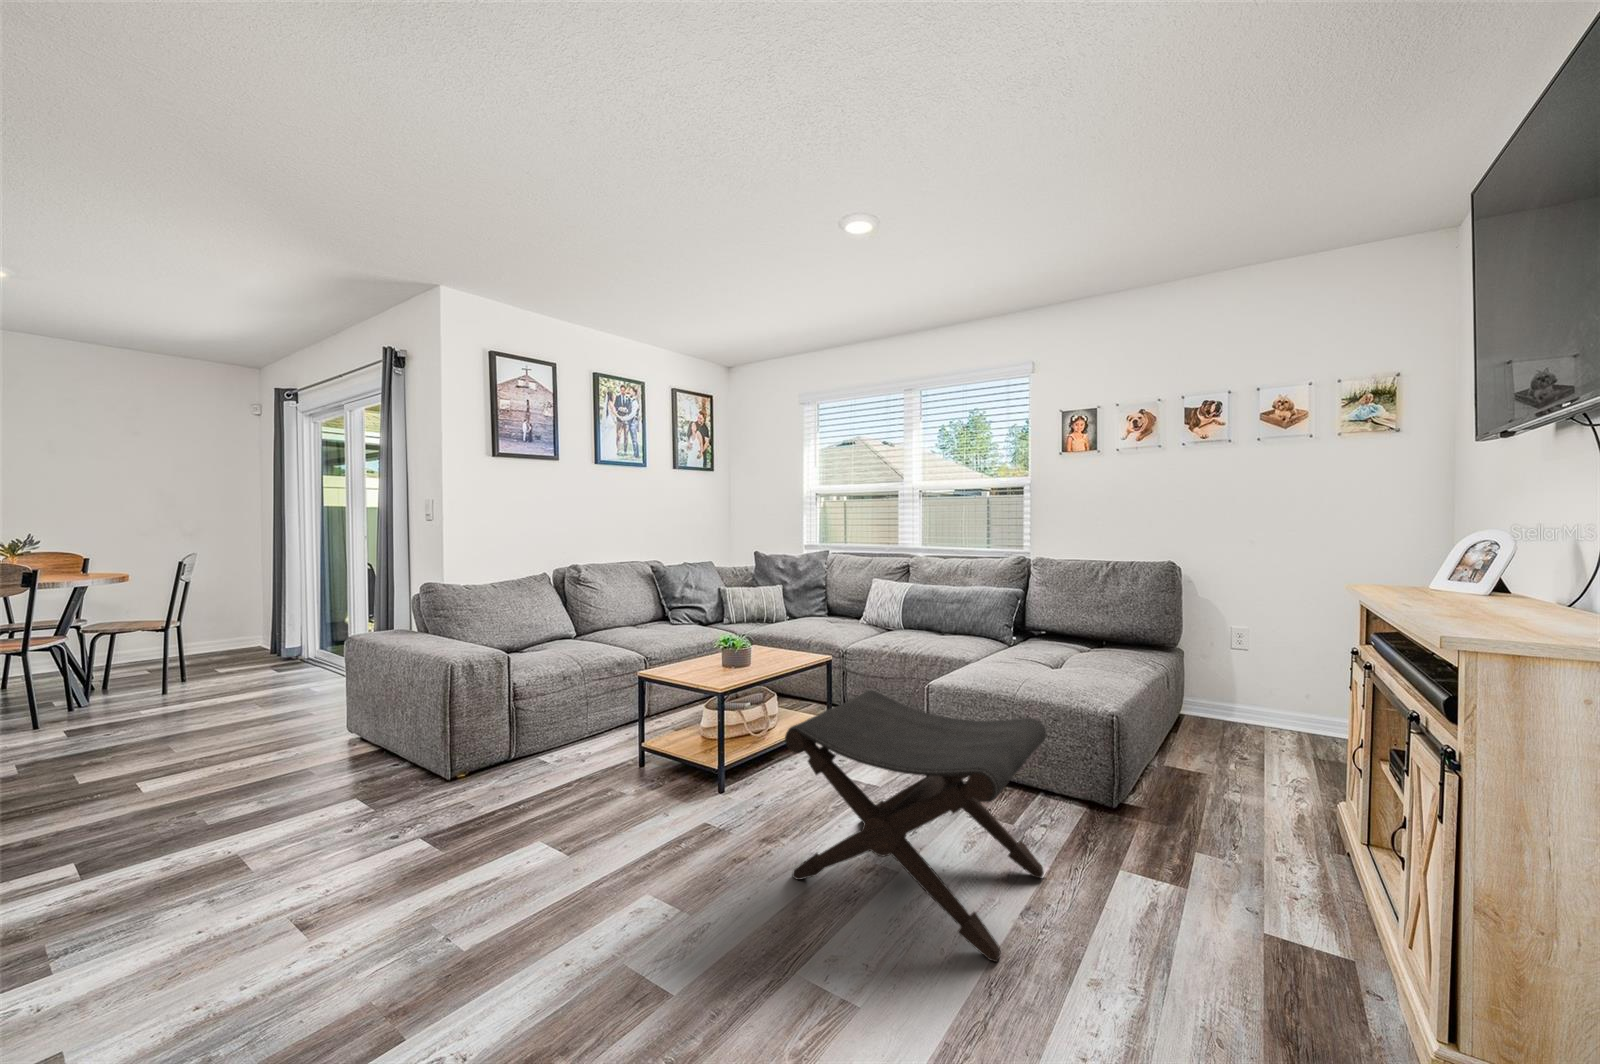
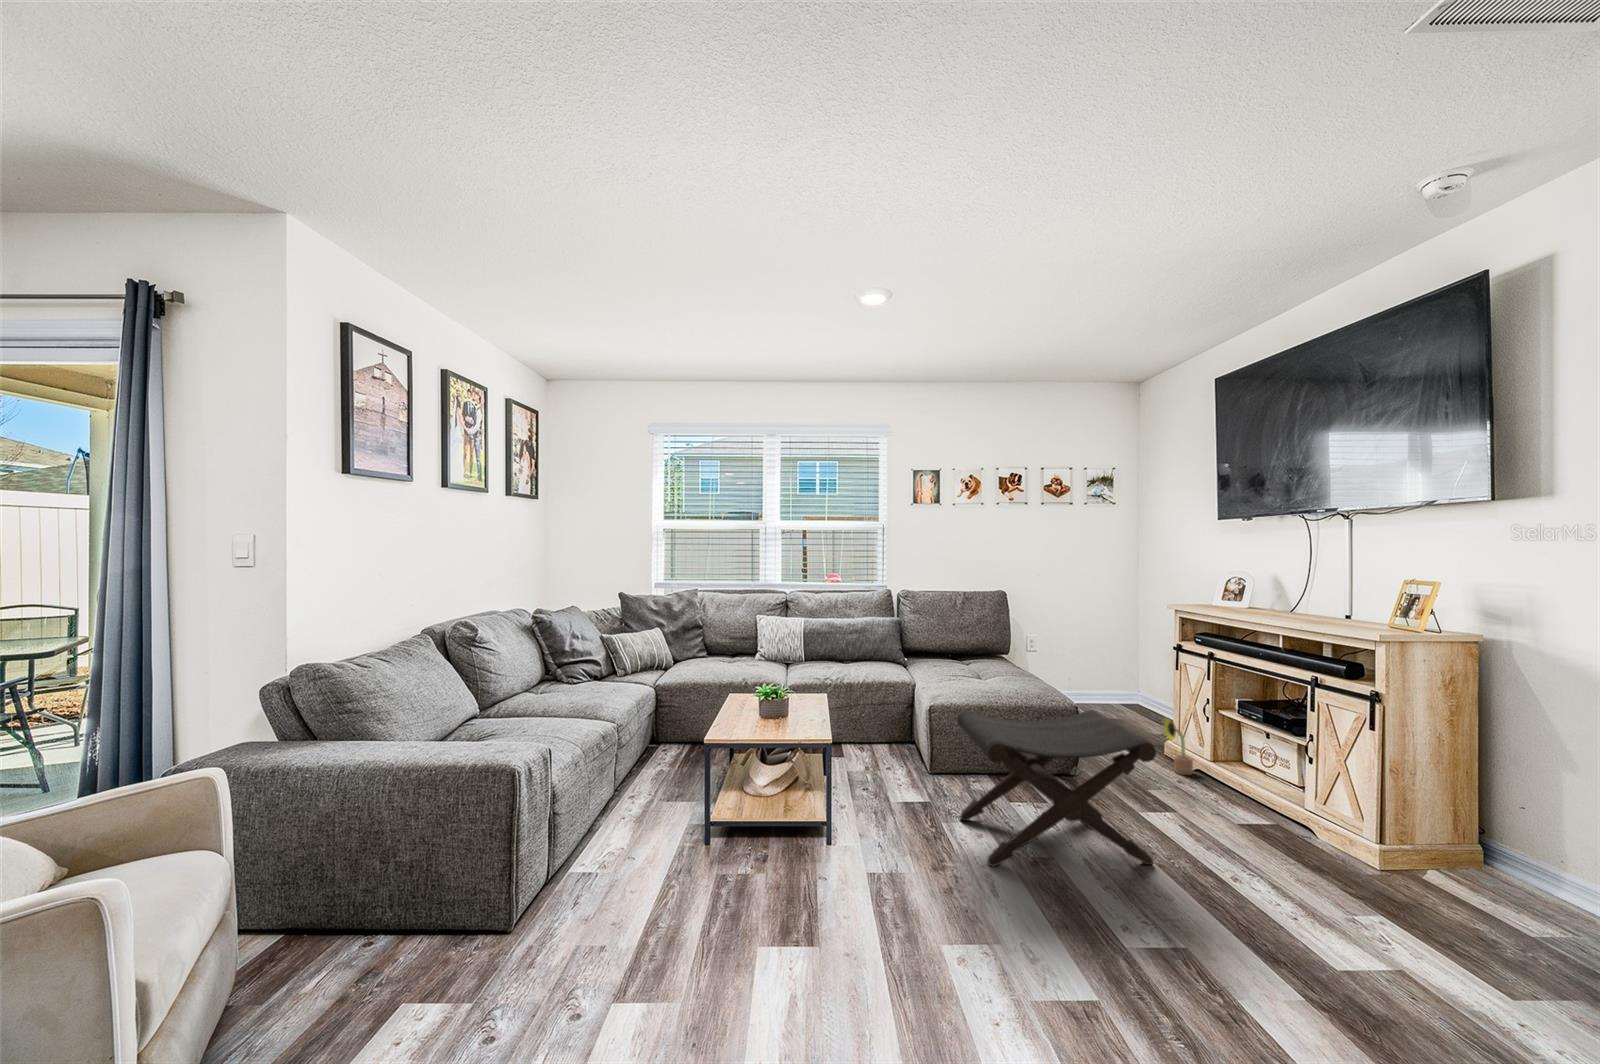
decorative plant: none [1298,762,1351,870] -> present [1163,719,1193,775]

